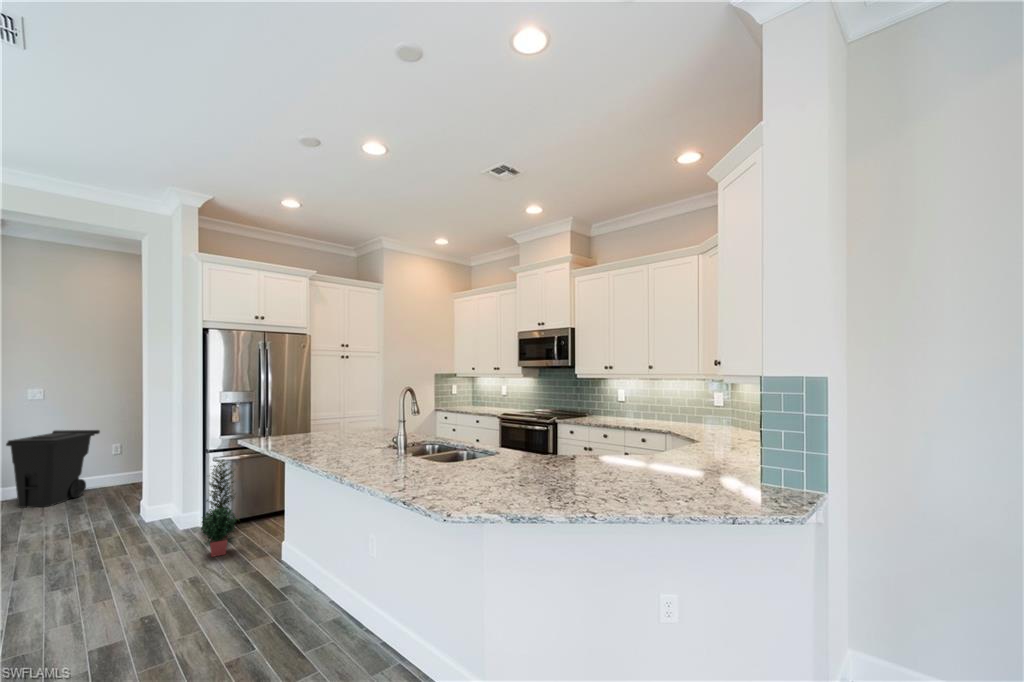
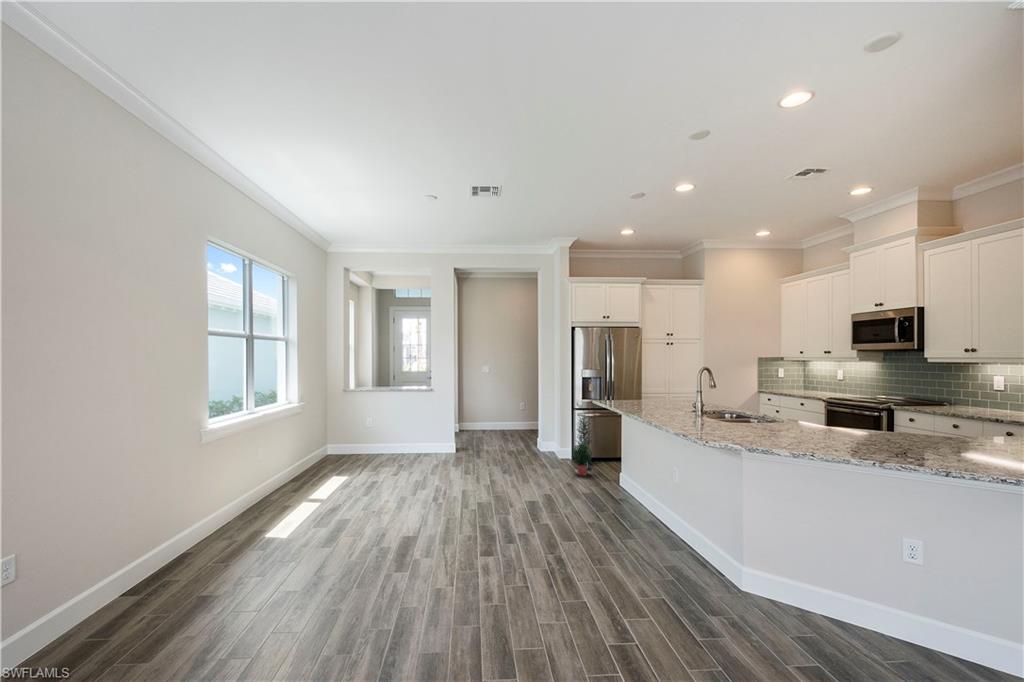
trash can: present [6,430,100,508] -> none [481,391,521,435]

